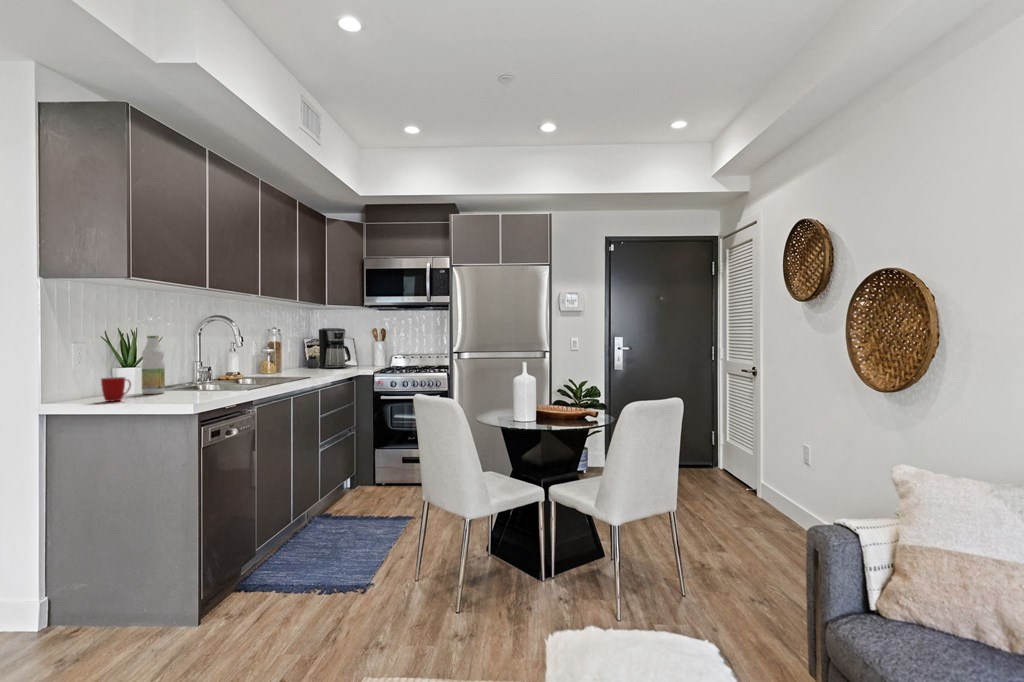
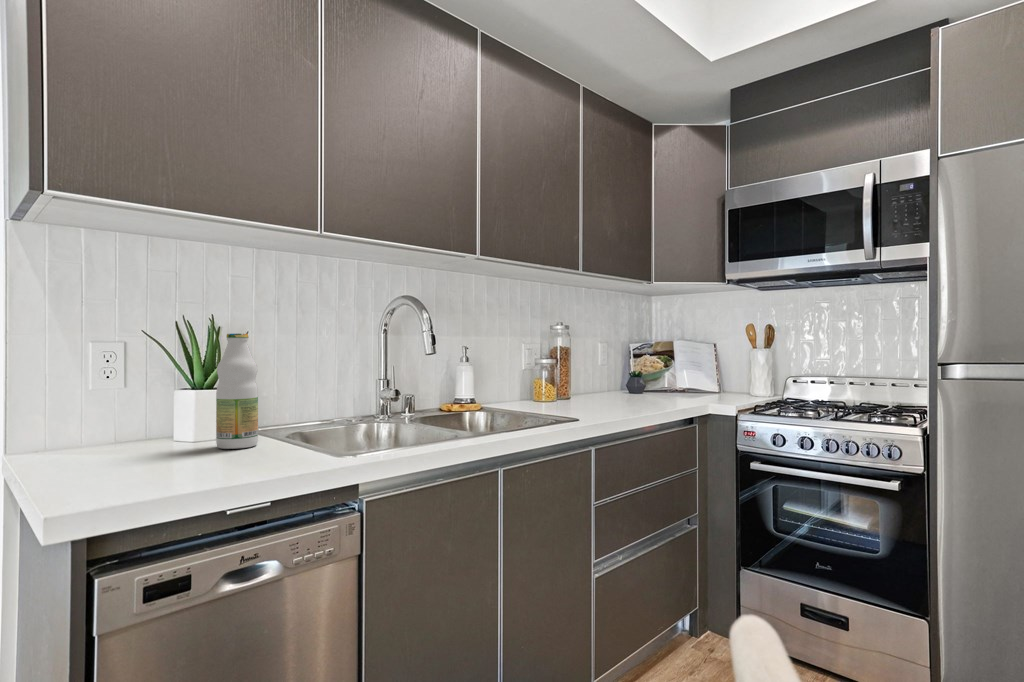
coffee maker: present [318,328,351,368] -> none [649,324,705,395]
mug: present [101,377,131,402] -> none [71,417,122,470]

